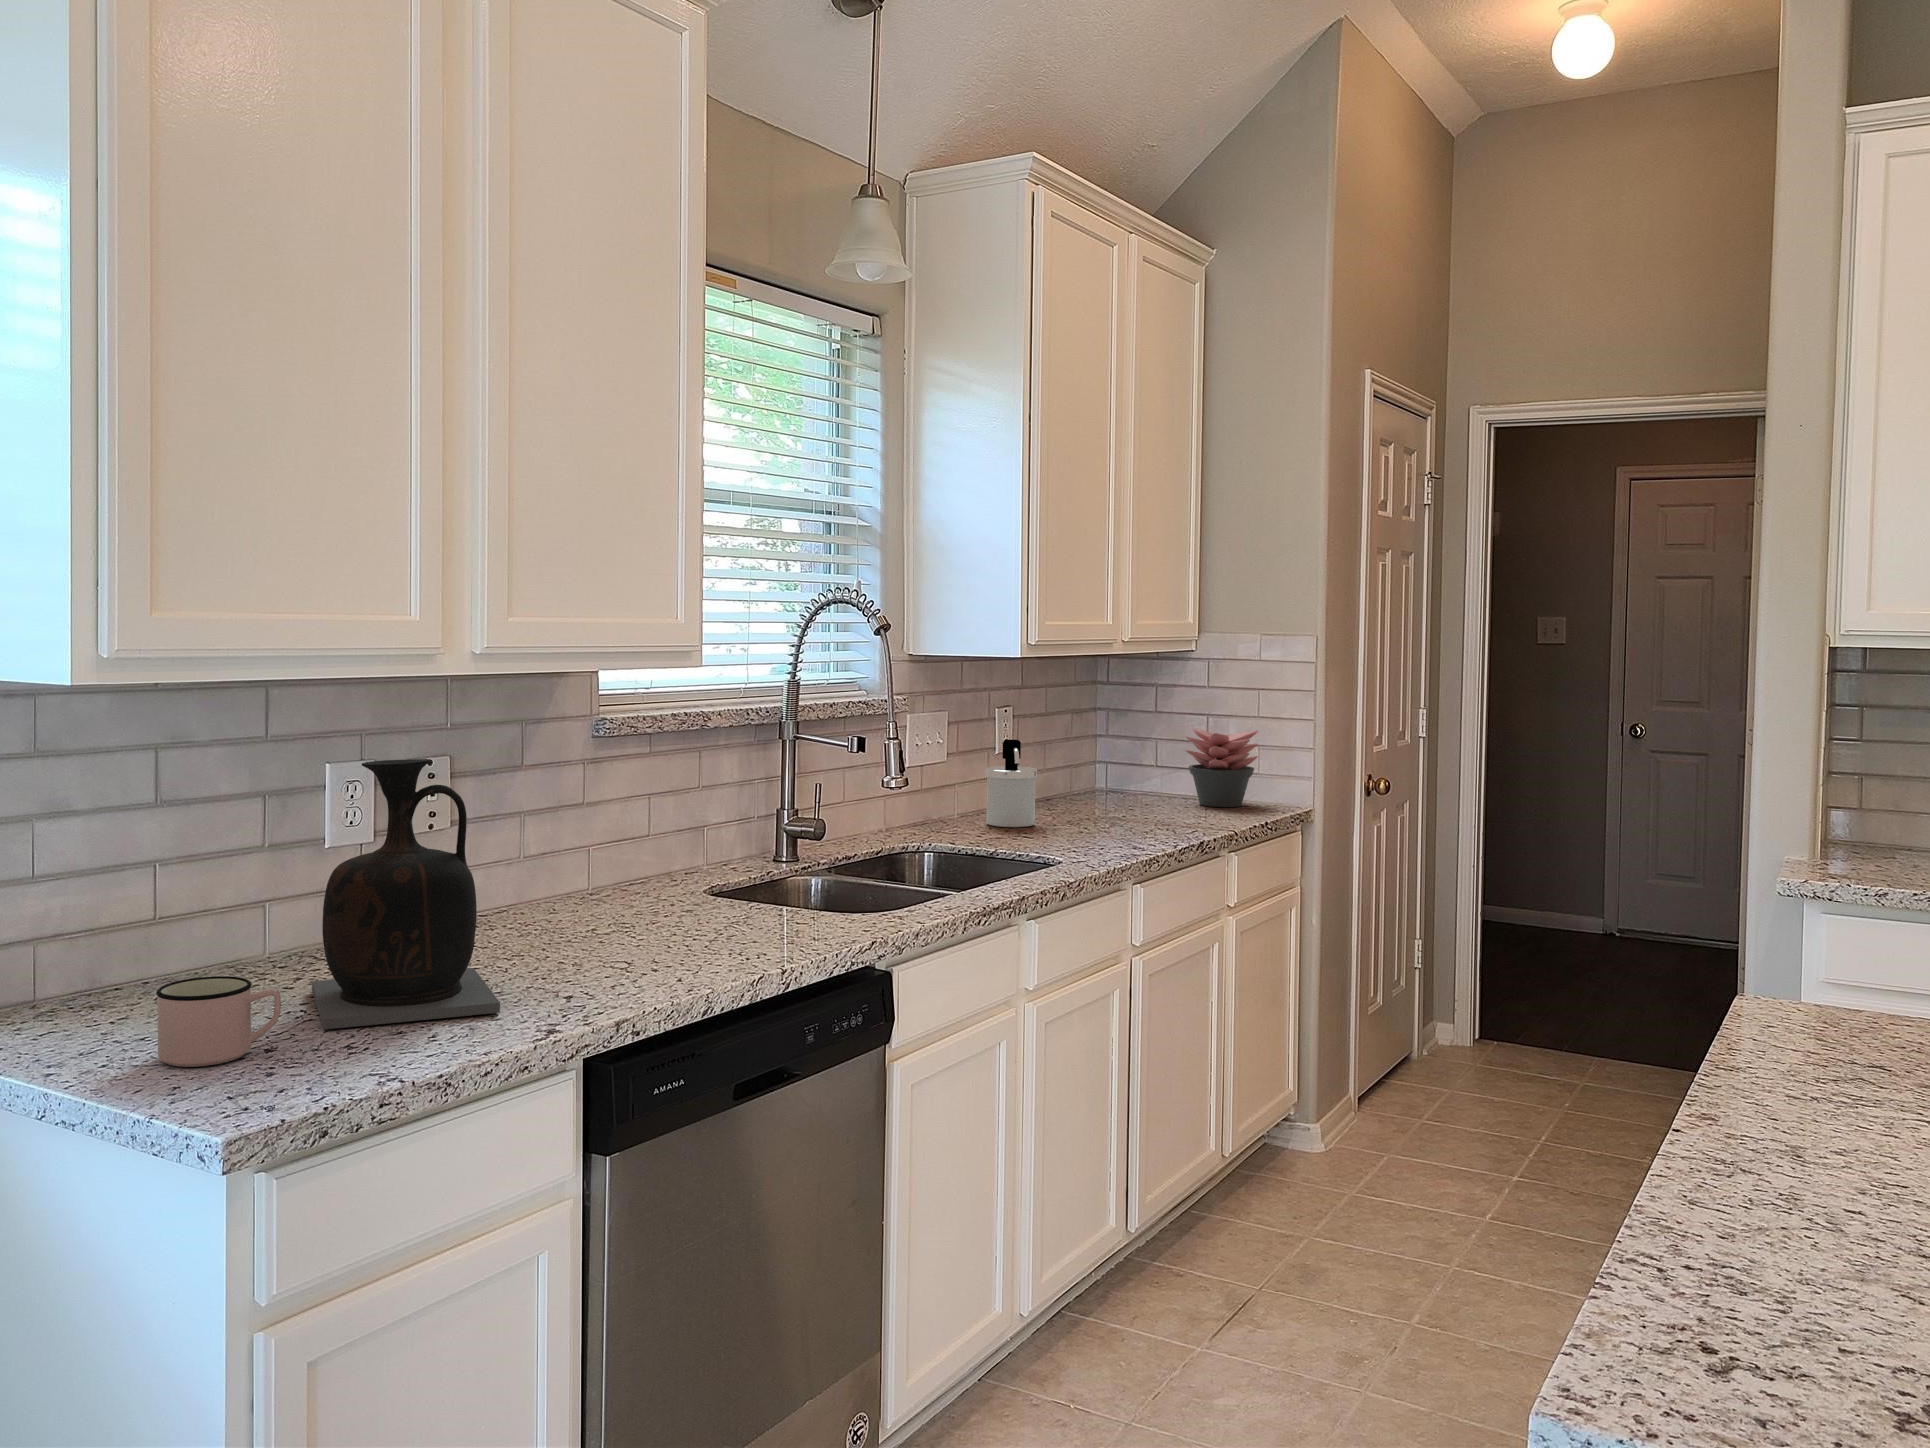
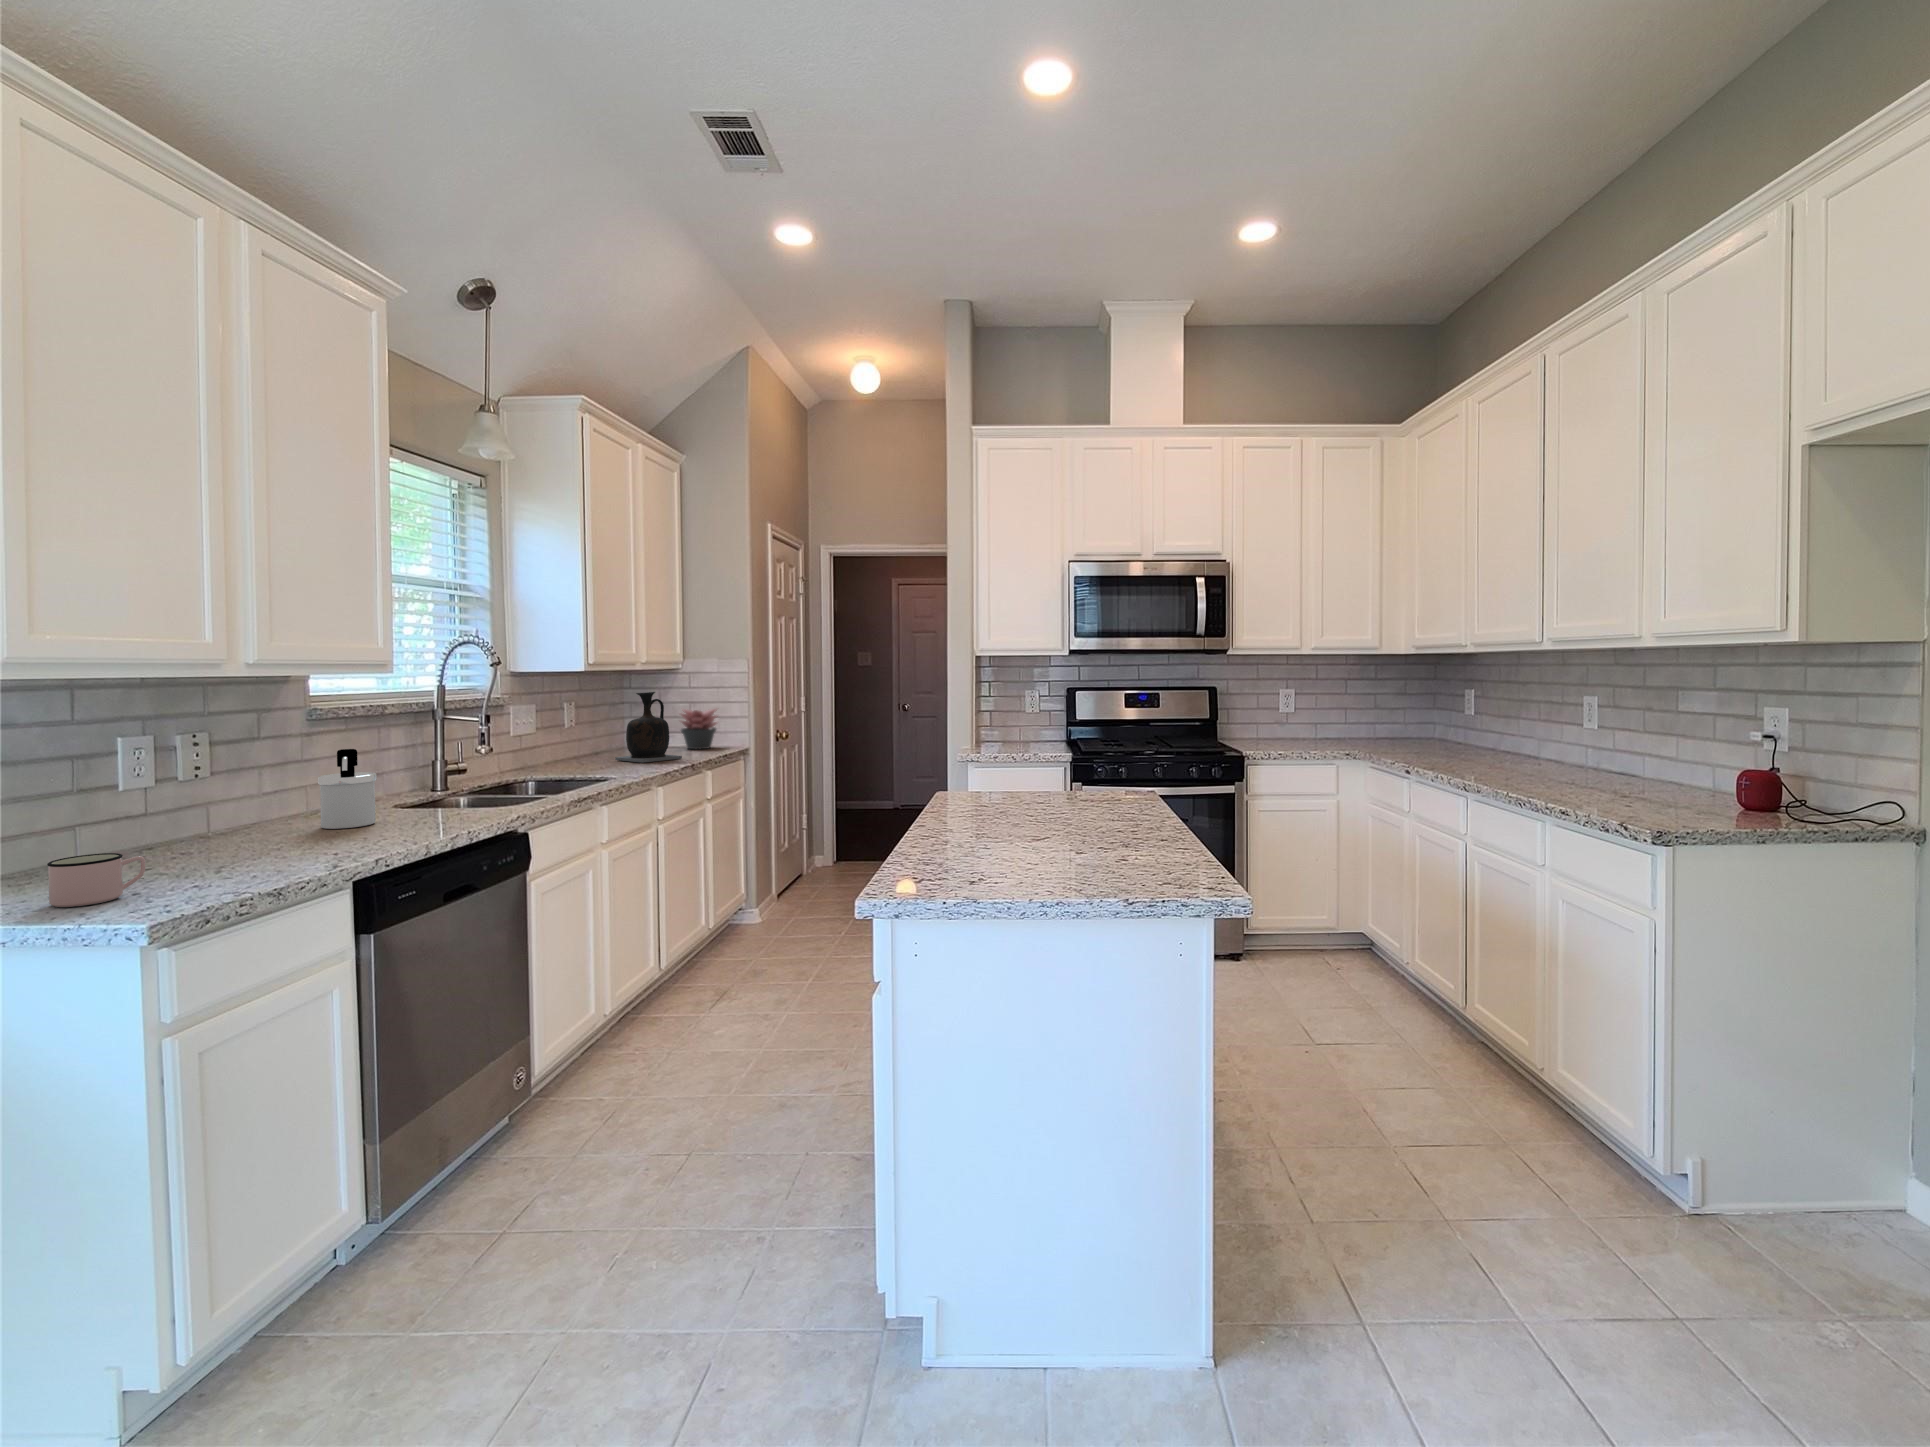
soap dispenser: present [985,740,1037,827] -> present [318,749,377,829]
vase: present [312,759,500,1029] -> present [615,692,682,763]

